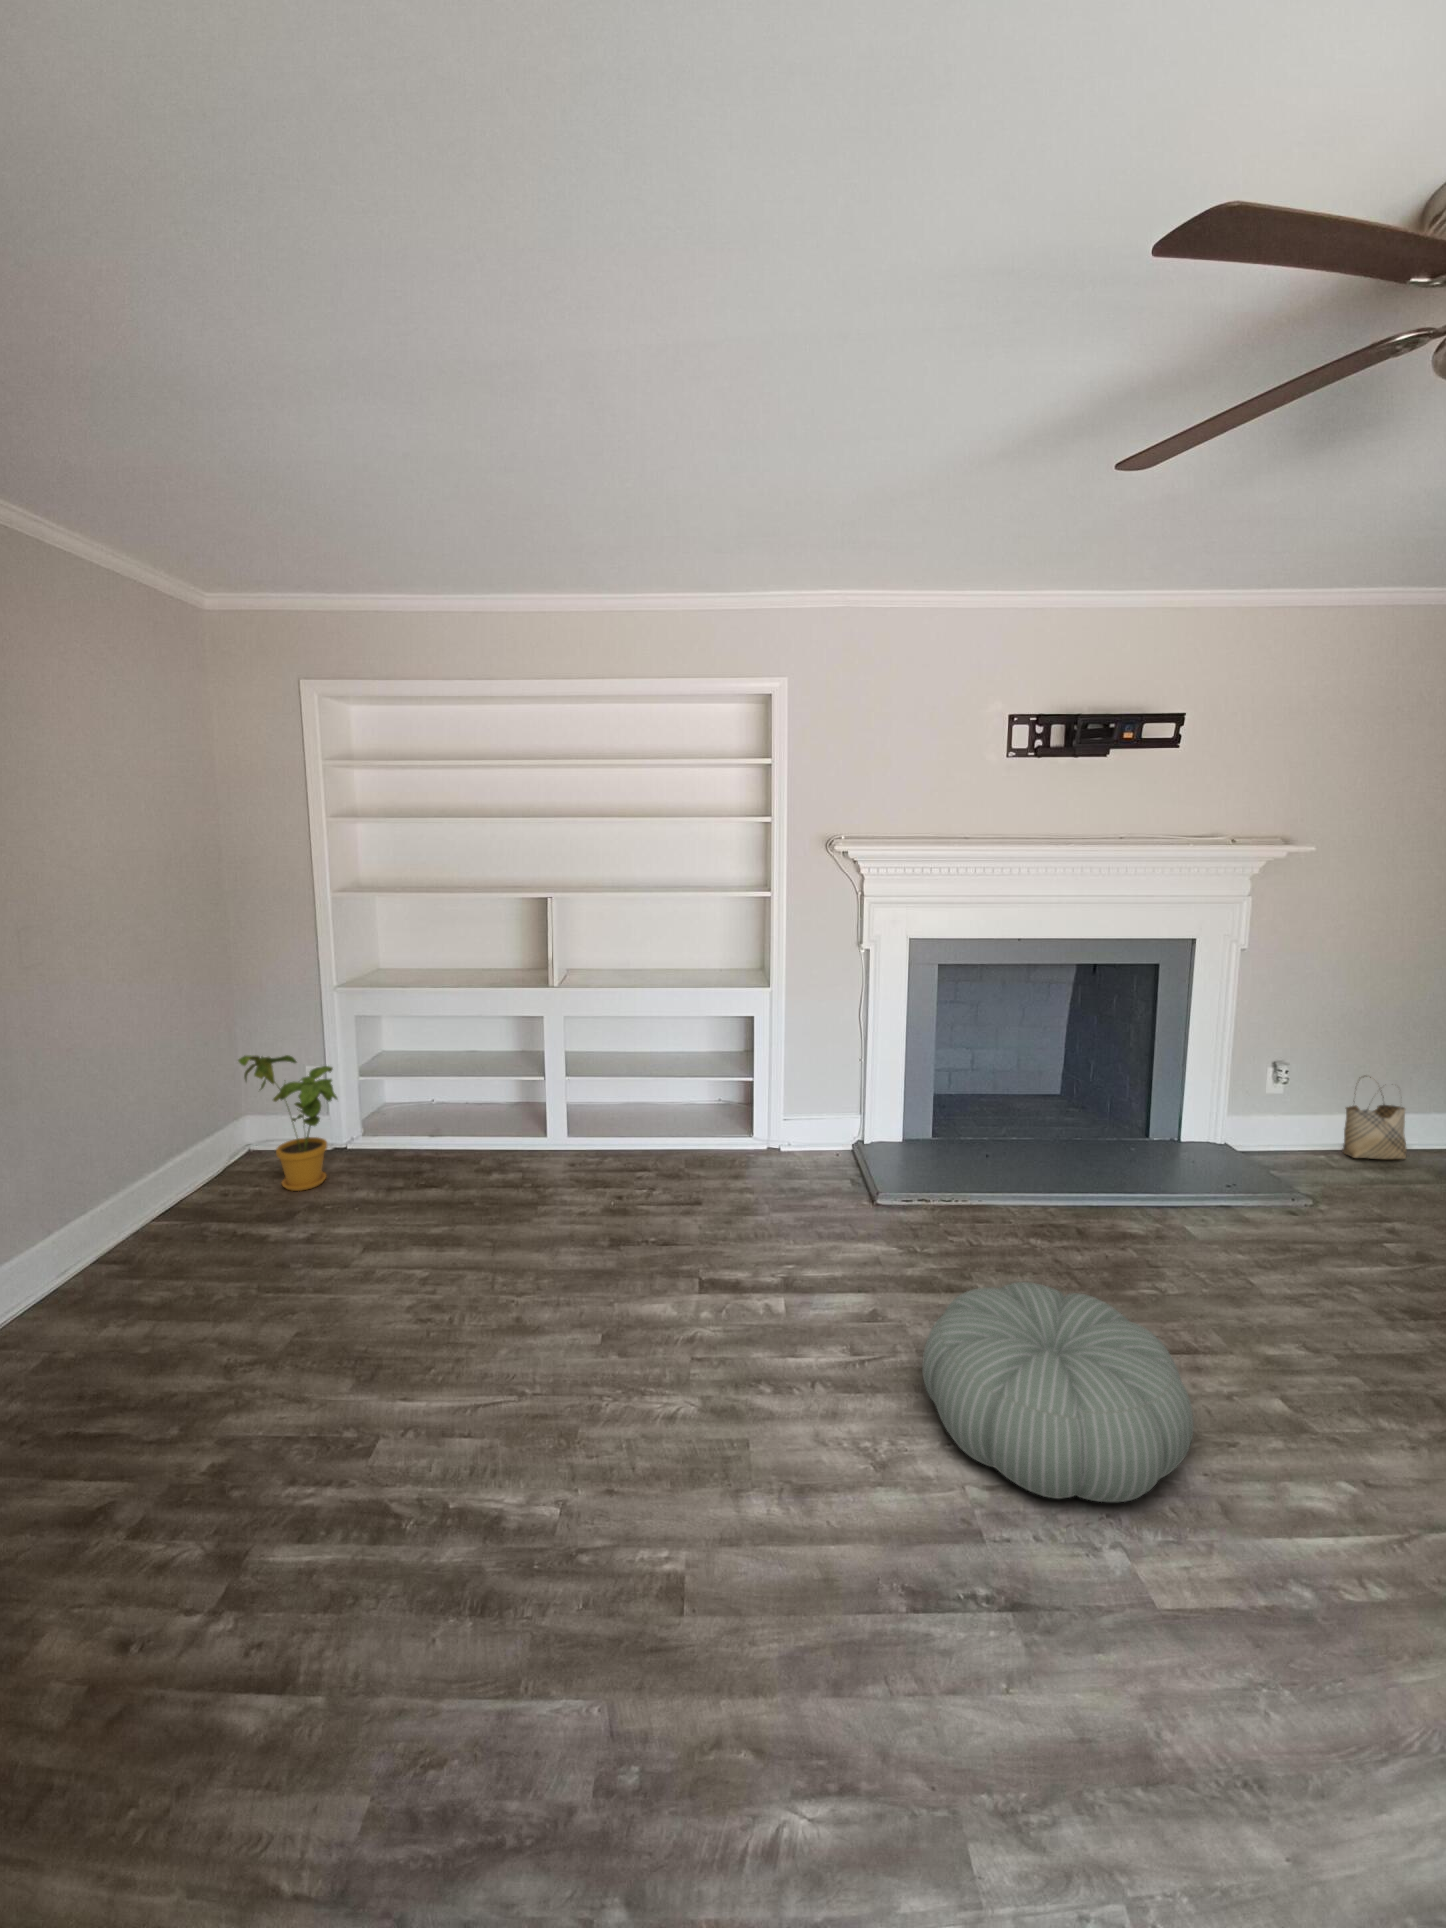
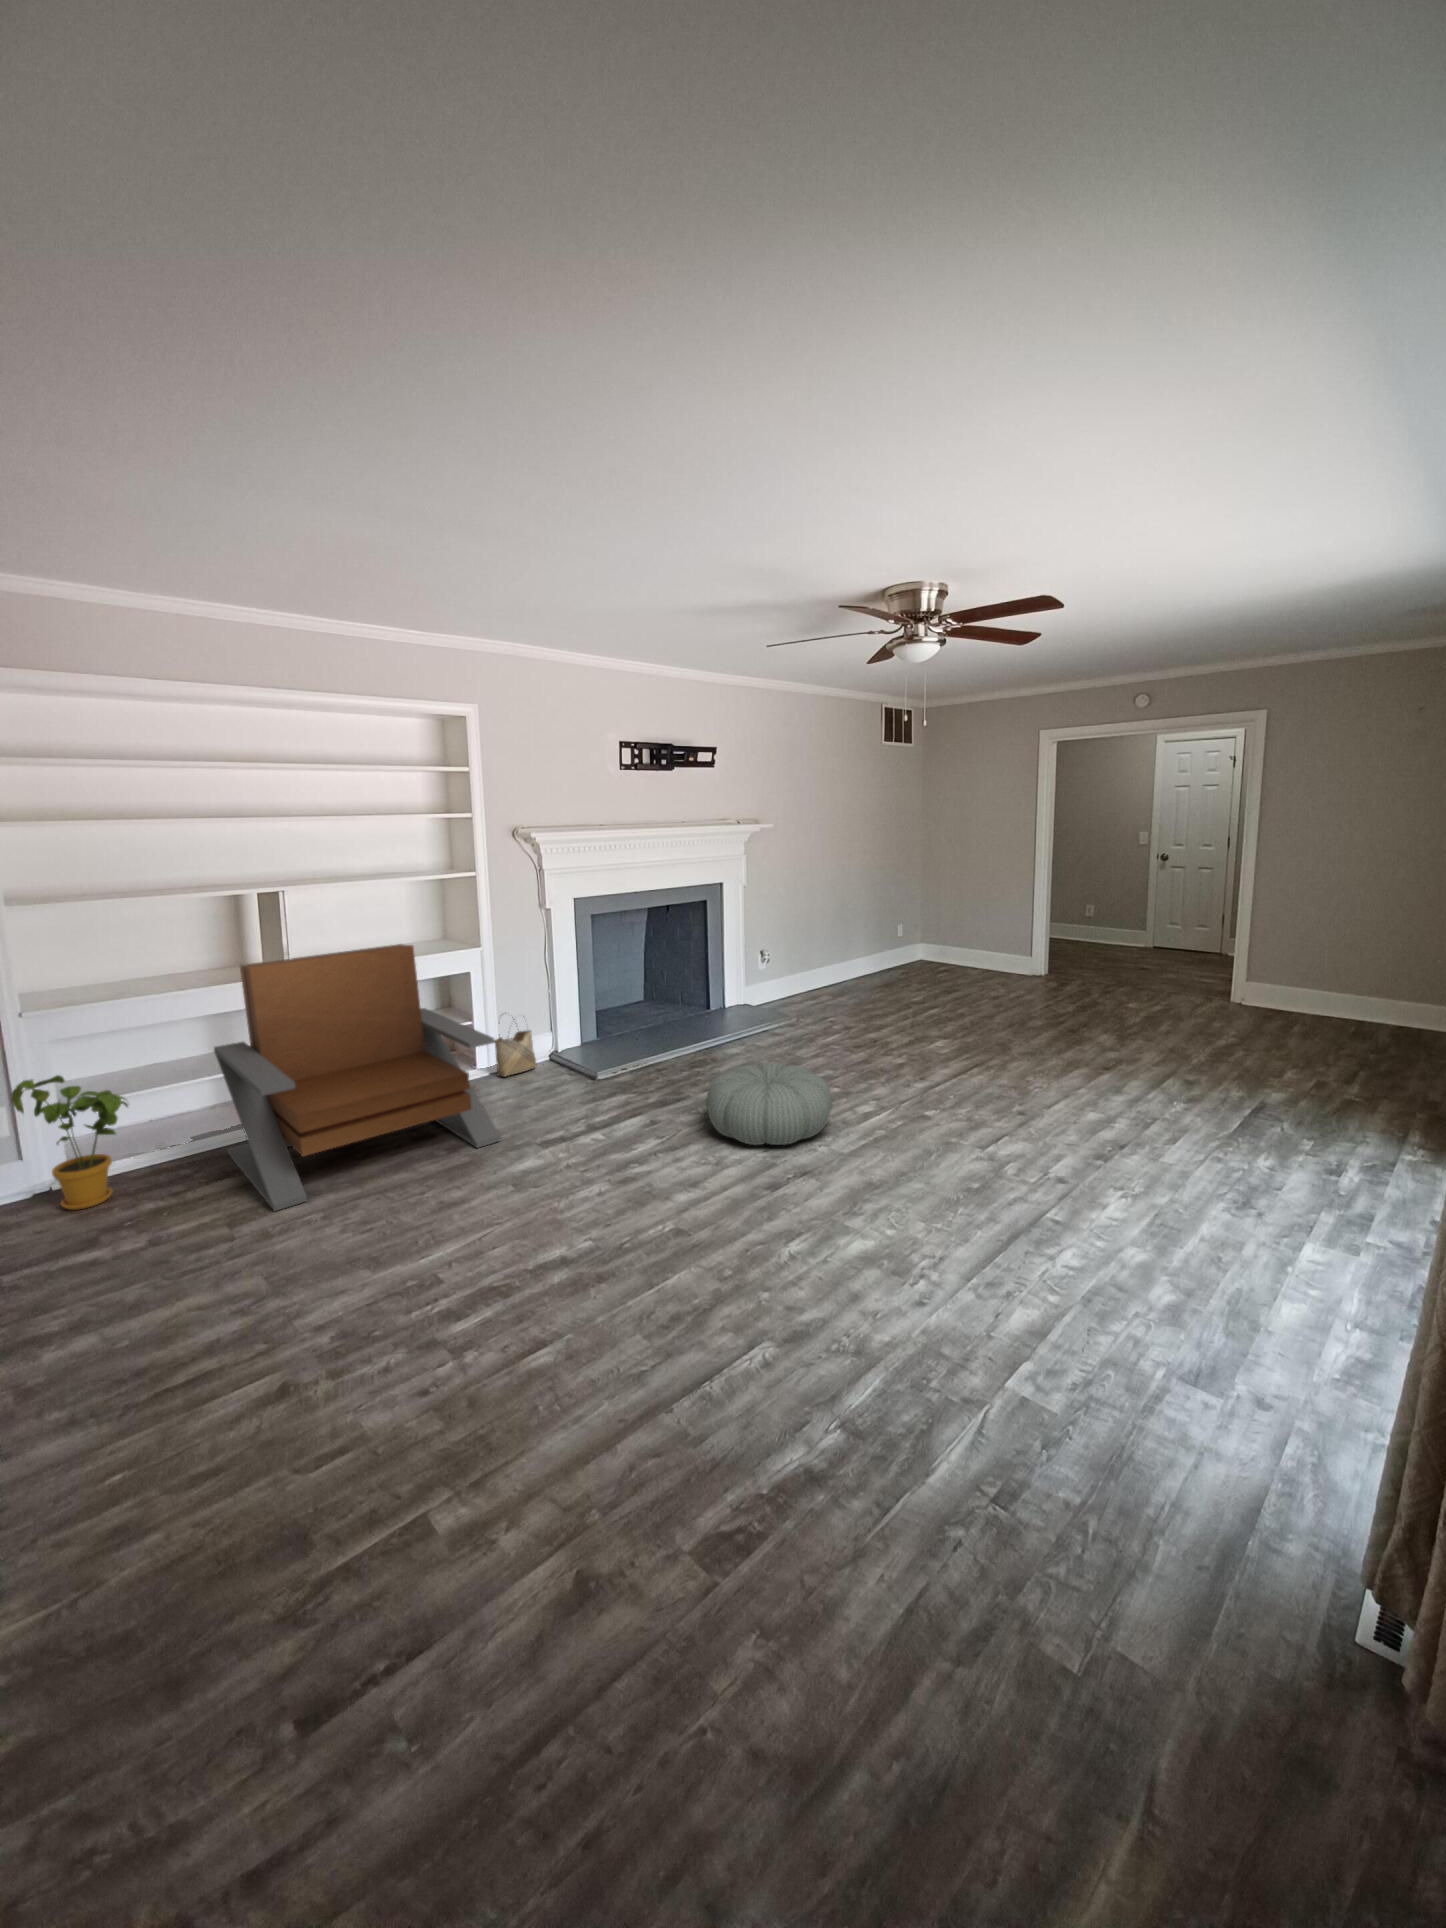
lounge chair: none [365,971,670,1264] -> present [214,944,501,1211]
woven basket: present [1342,1077,1407,1159] -> present [495,1013,536,1077]

